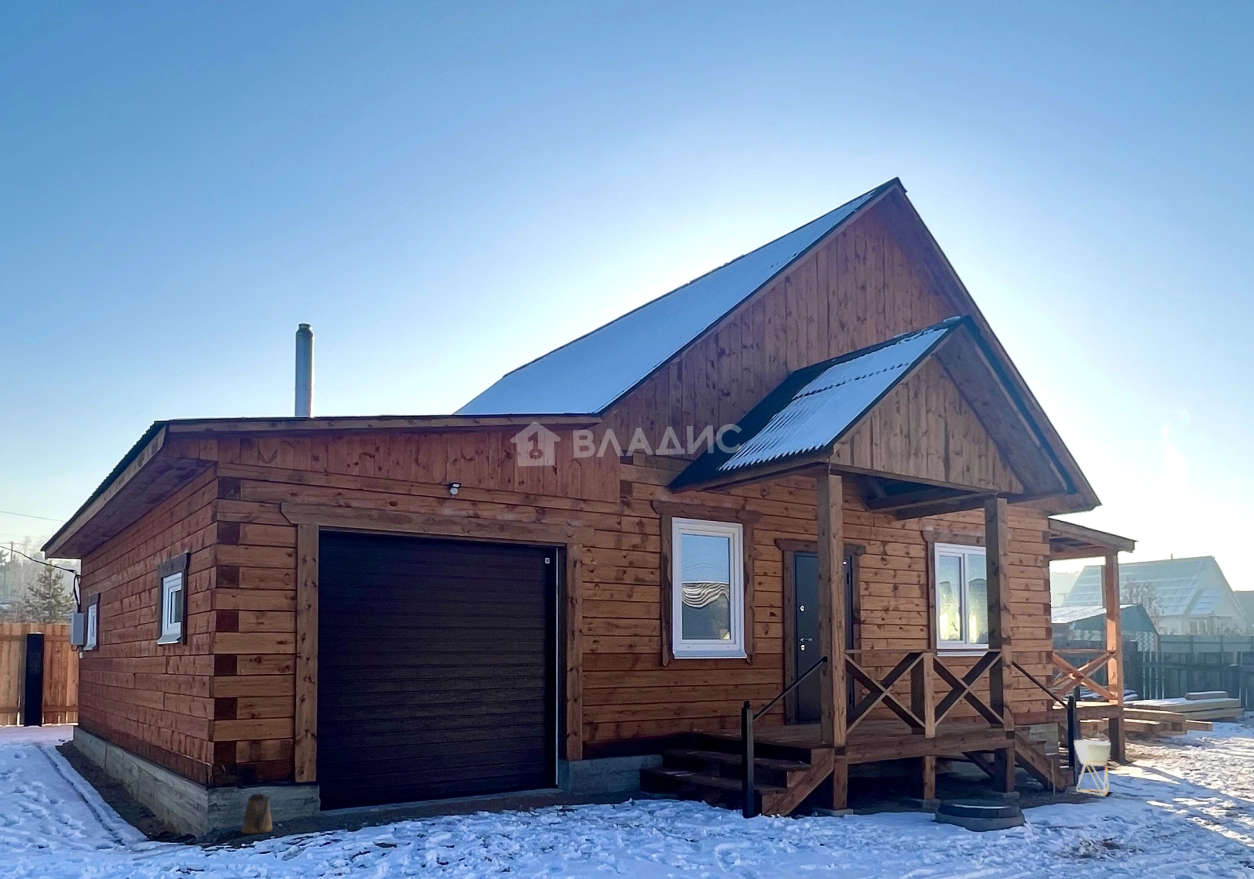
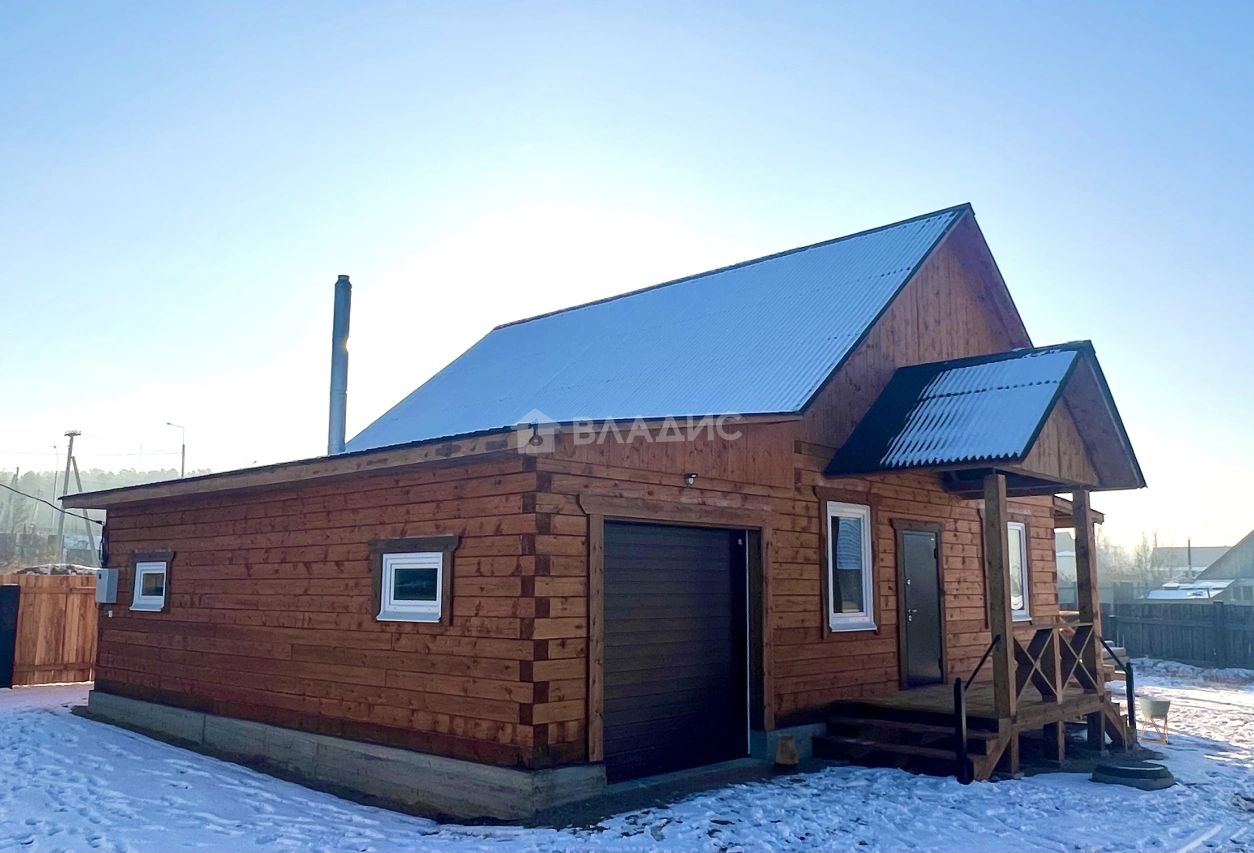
watering can: present [241,793,273,834] -> present [776,734,809,764]

